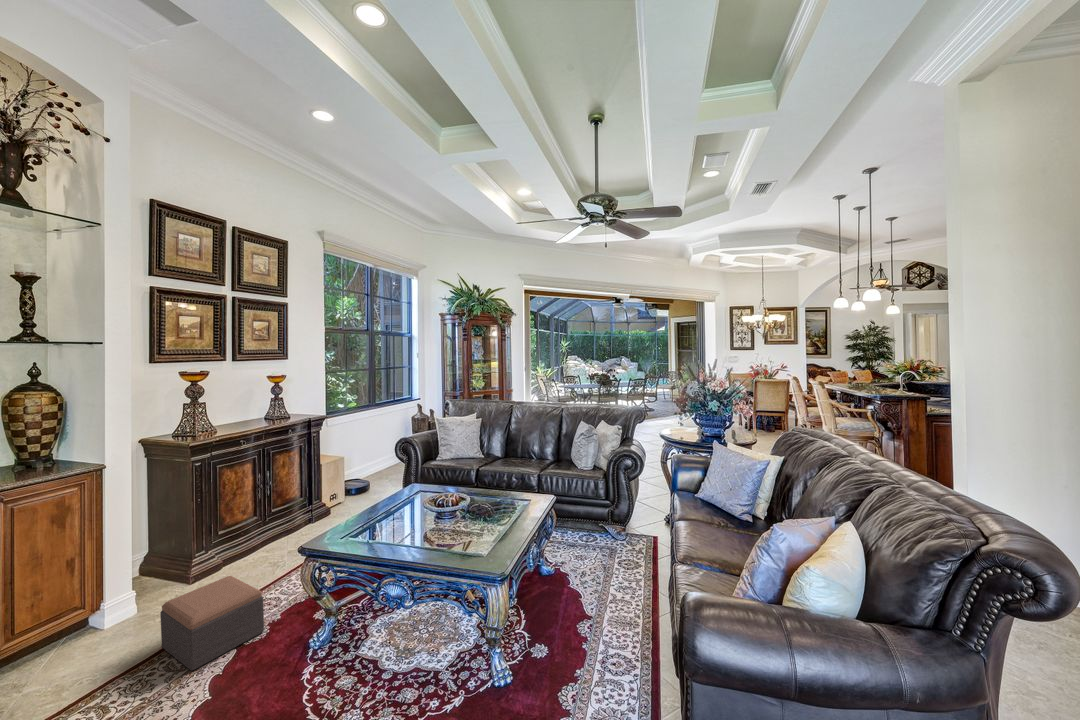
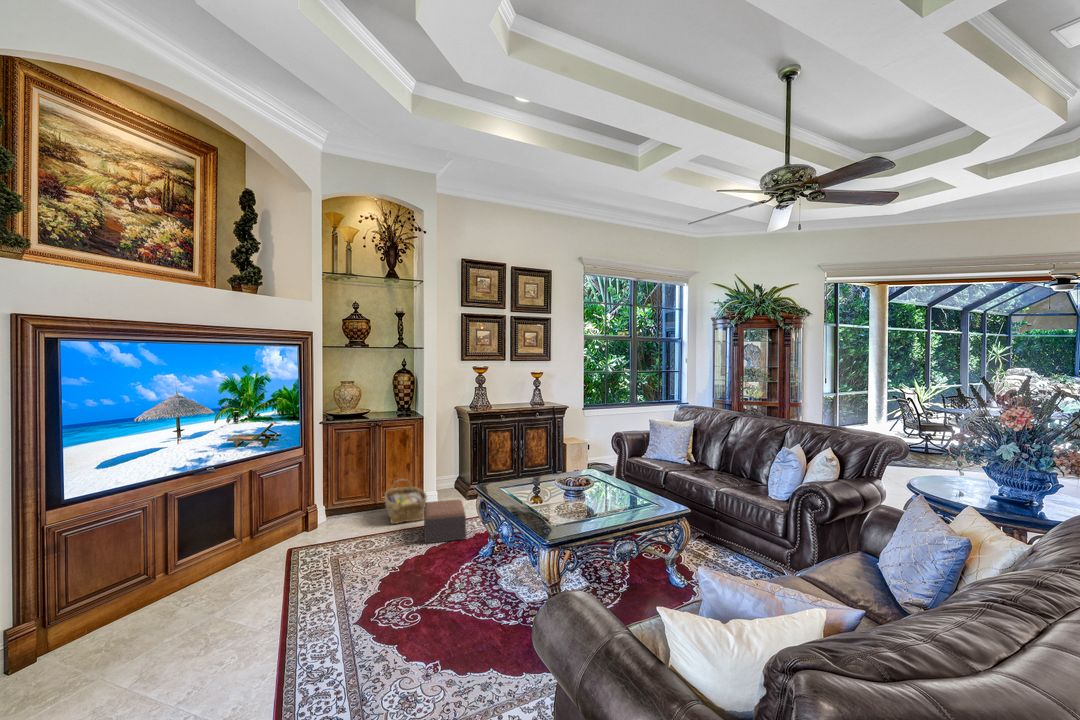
woven basket: none [33,578,148,671] -> present [385,479,427,524]

